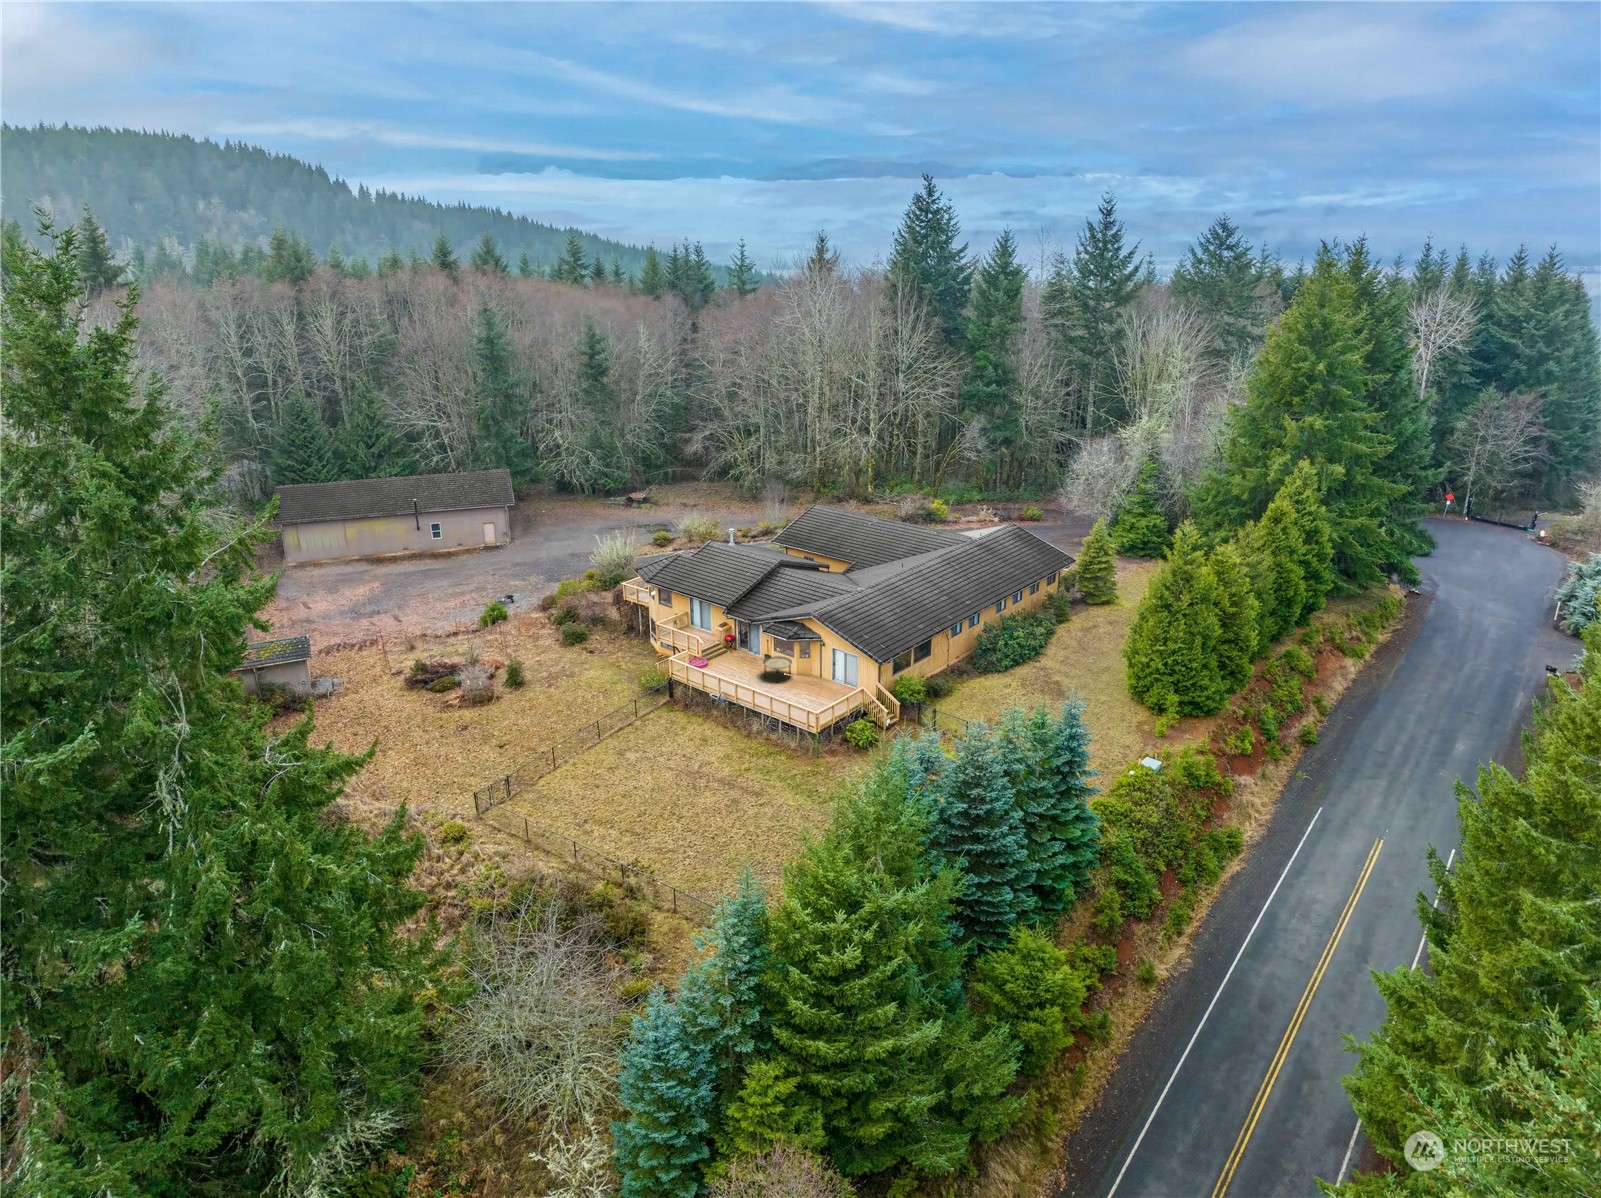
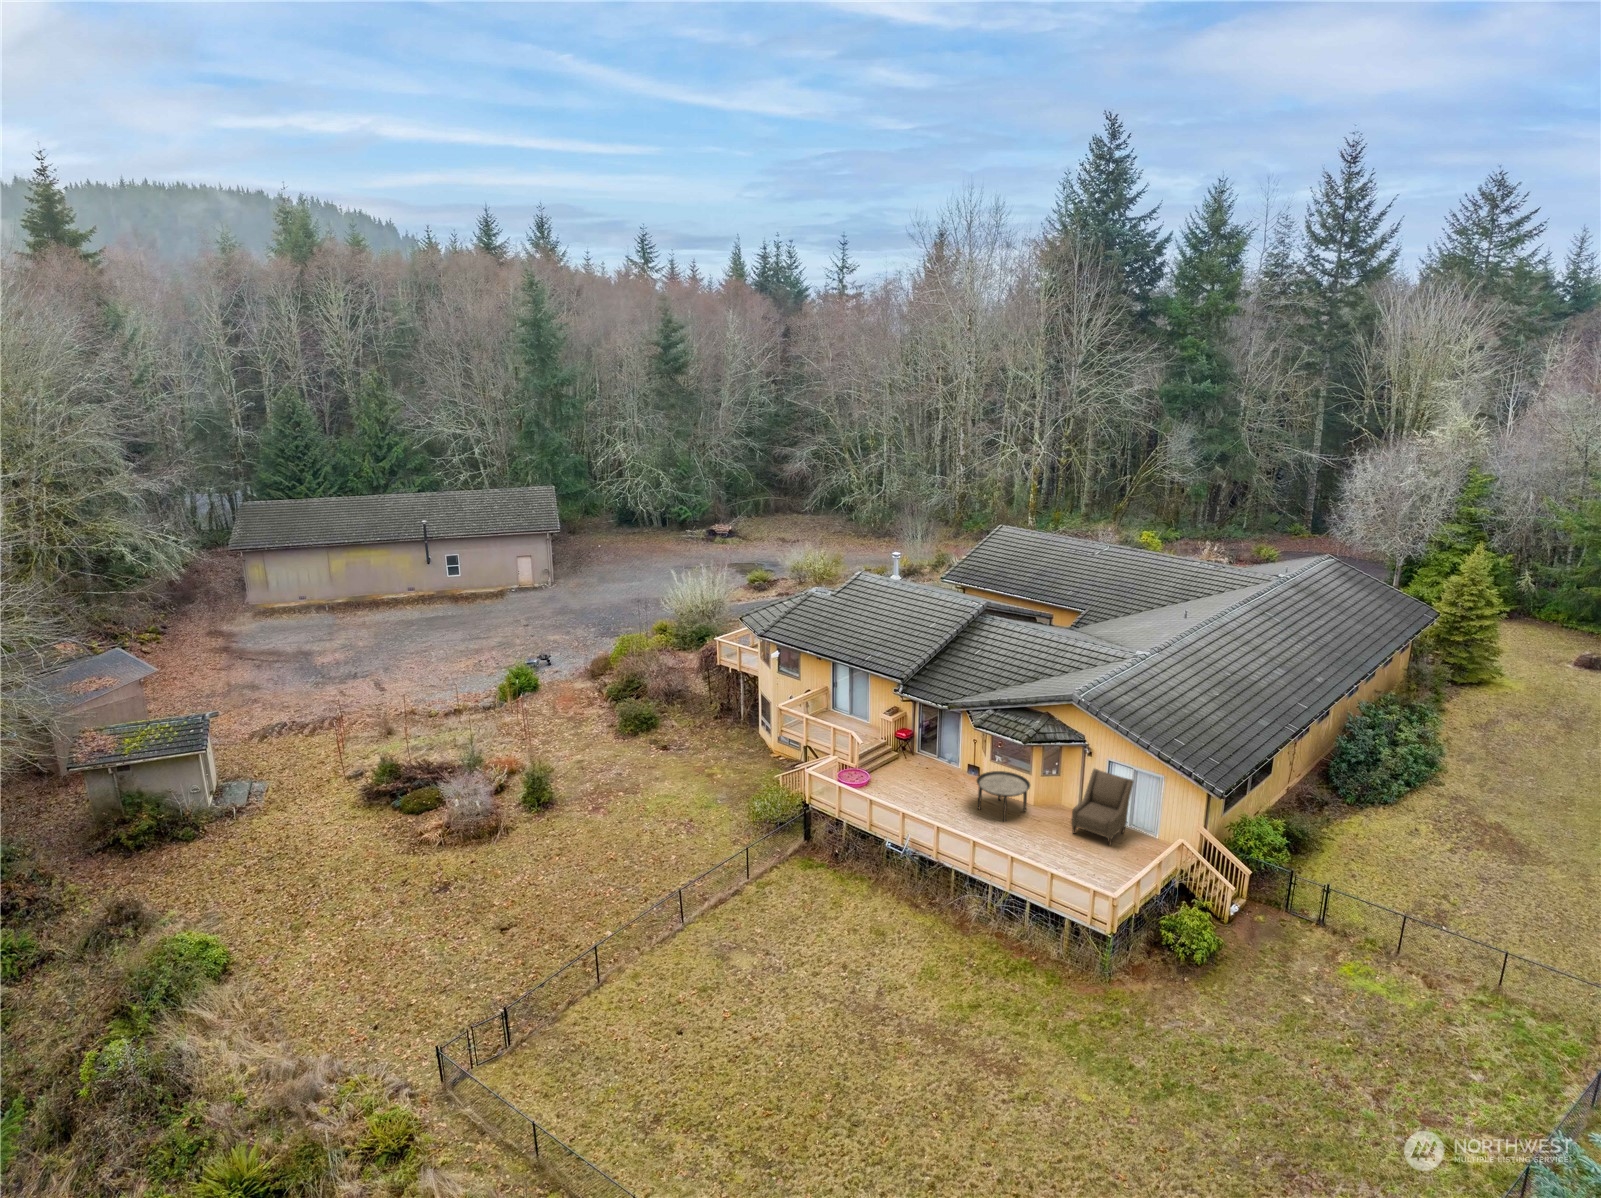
chair: none [811,653,843,693] -> present [1071,769,1133,846]

